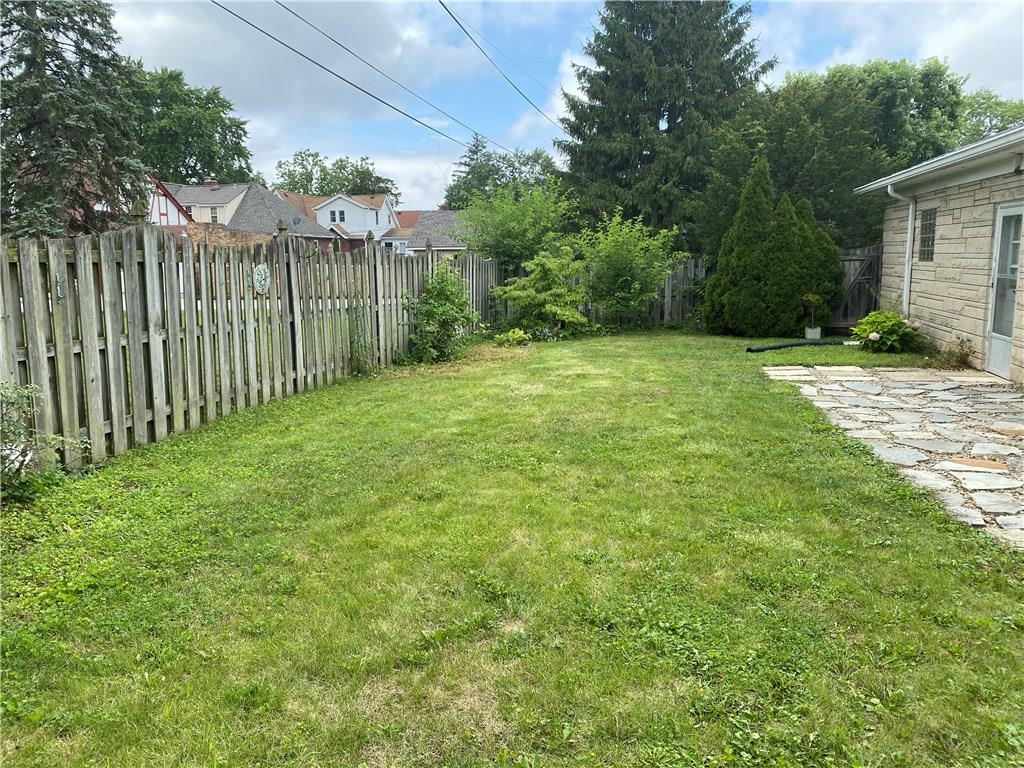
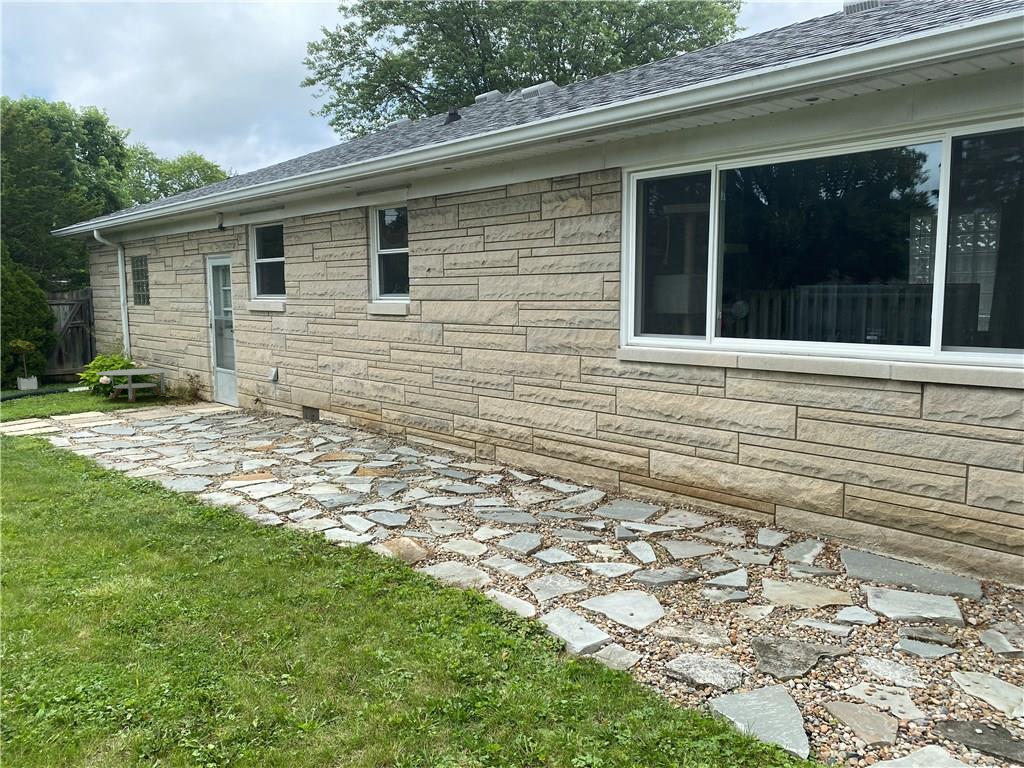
round table: none [866,327,943,360] -> present [96,369,171,402]

